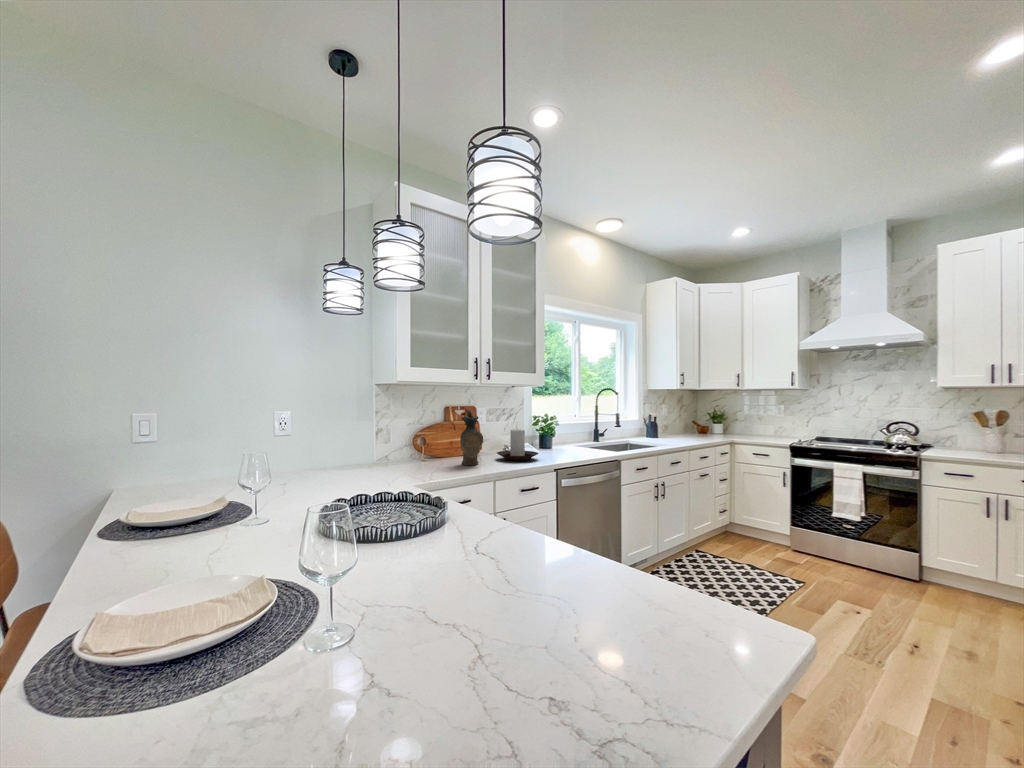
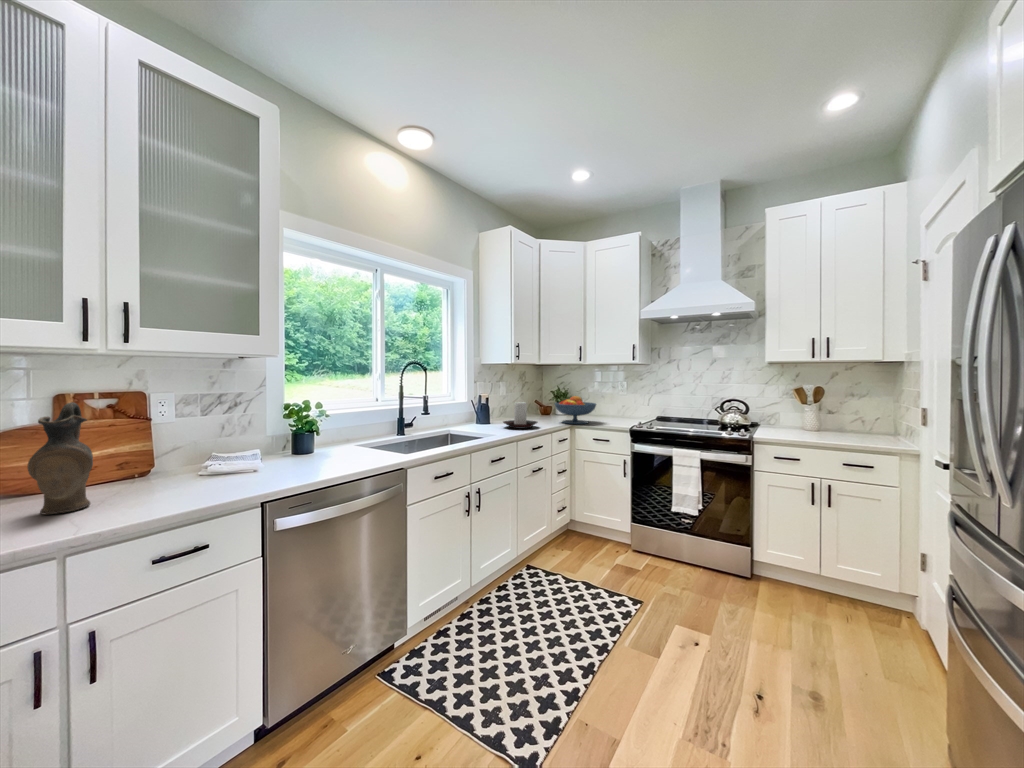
fruit bowl: none [716,416,757,441] -> present [555,396,596,424]
candle holder: present [497,429,538,461] -> present [503,402,538,429]

